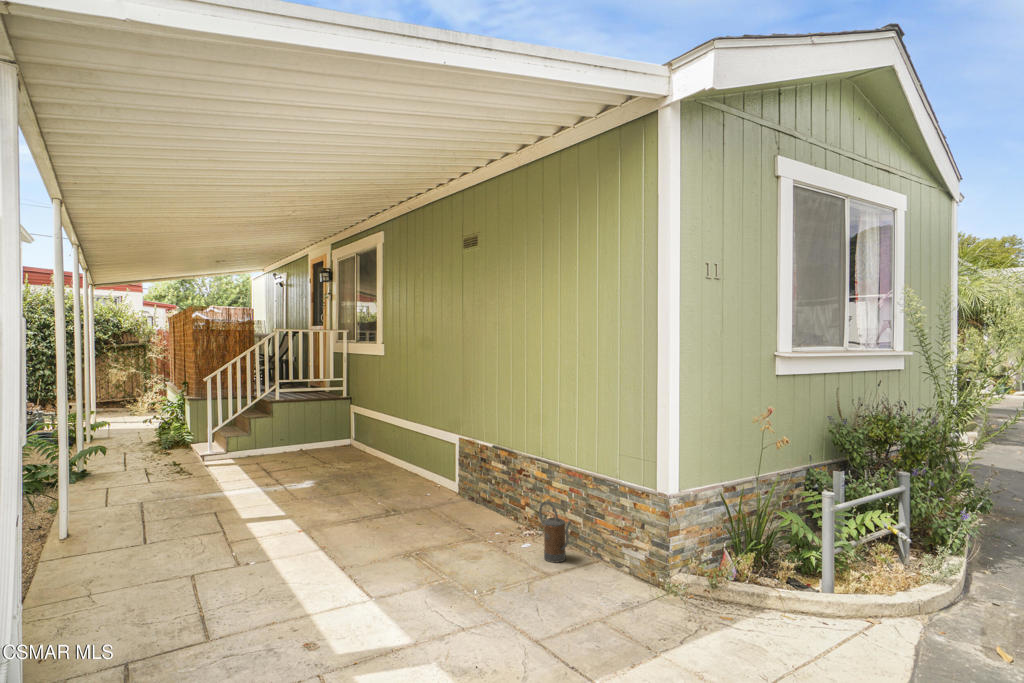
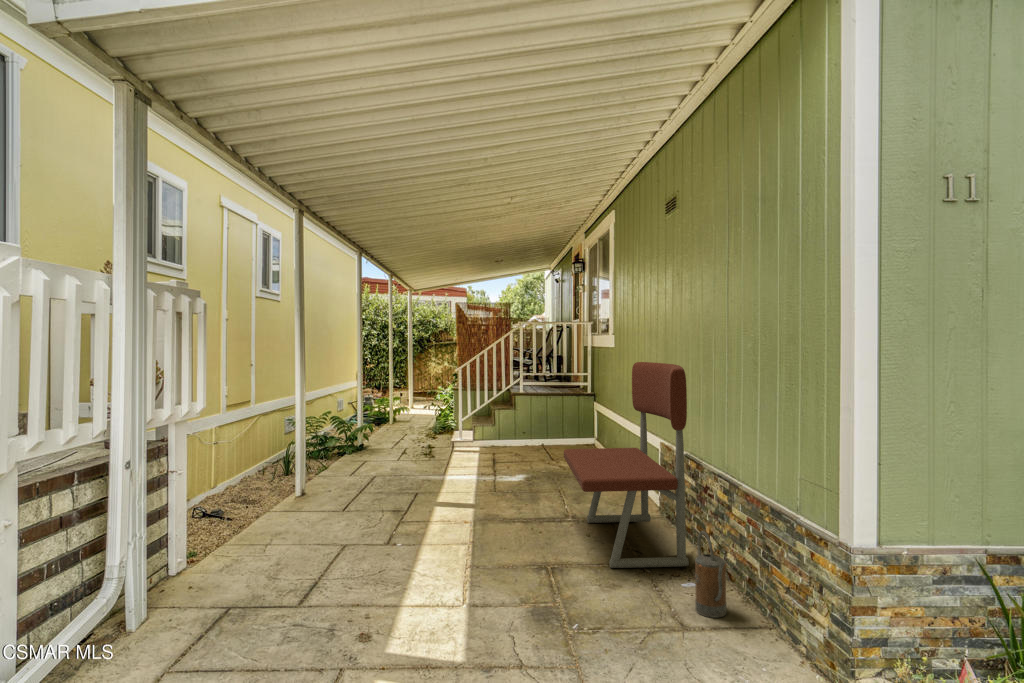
bench: none [390,374,516,543] -> present [564,362,689,568]

